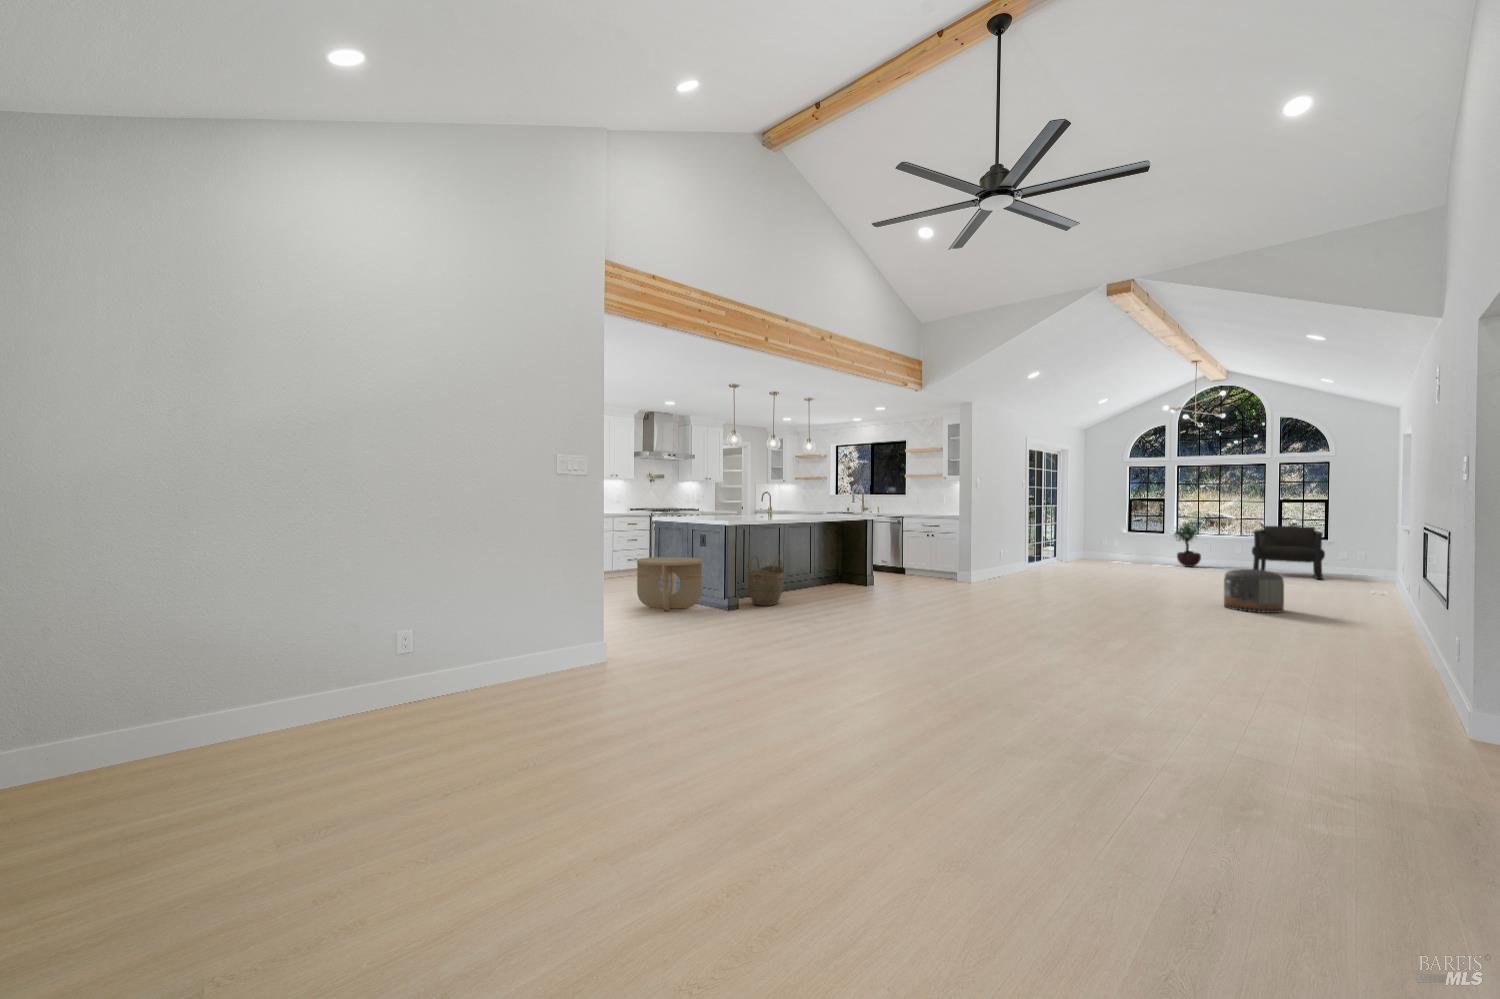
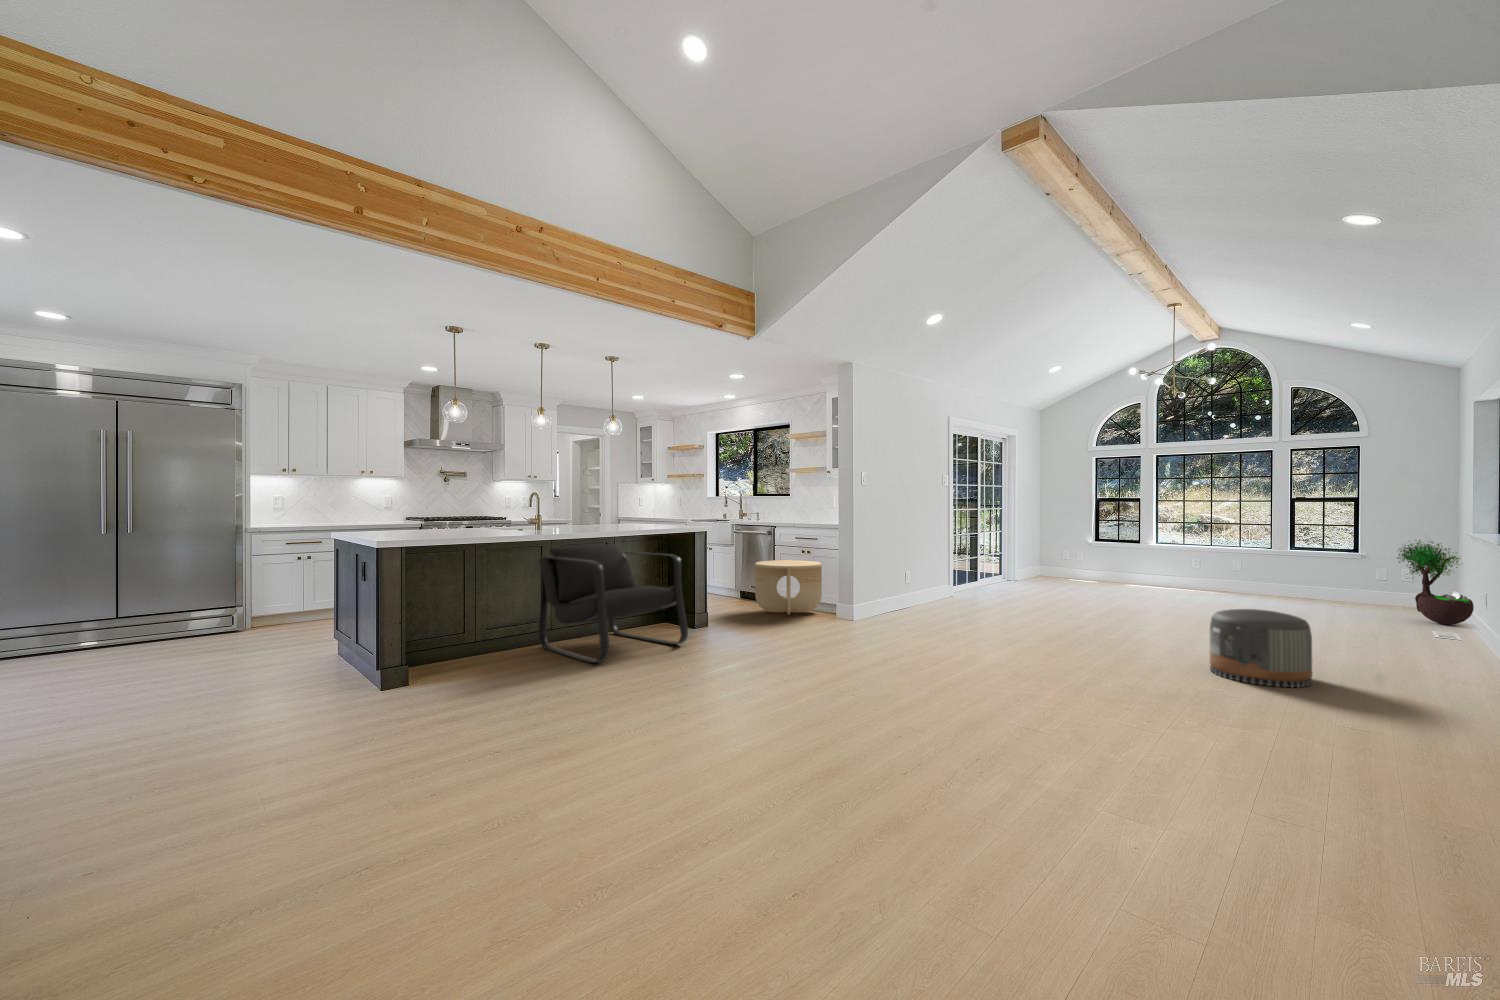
potted tree: present [1174,524,1201,567] -> present [1397,540,1474,625]
armchair: present [1252,526,1325,579] -> present [539,544,688,663]
woven basket: present [747,556,784,606] -> none [417,590,492,674]
side table: present [637,557,702,611] -> present [755,560,822,615]

